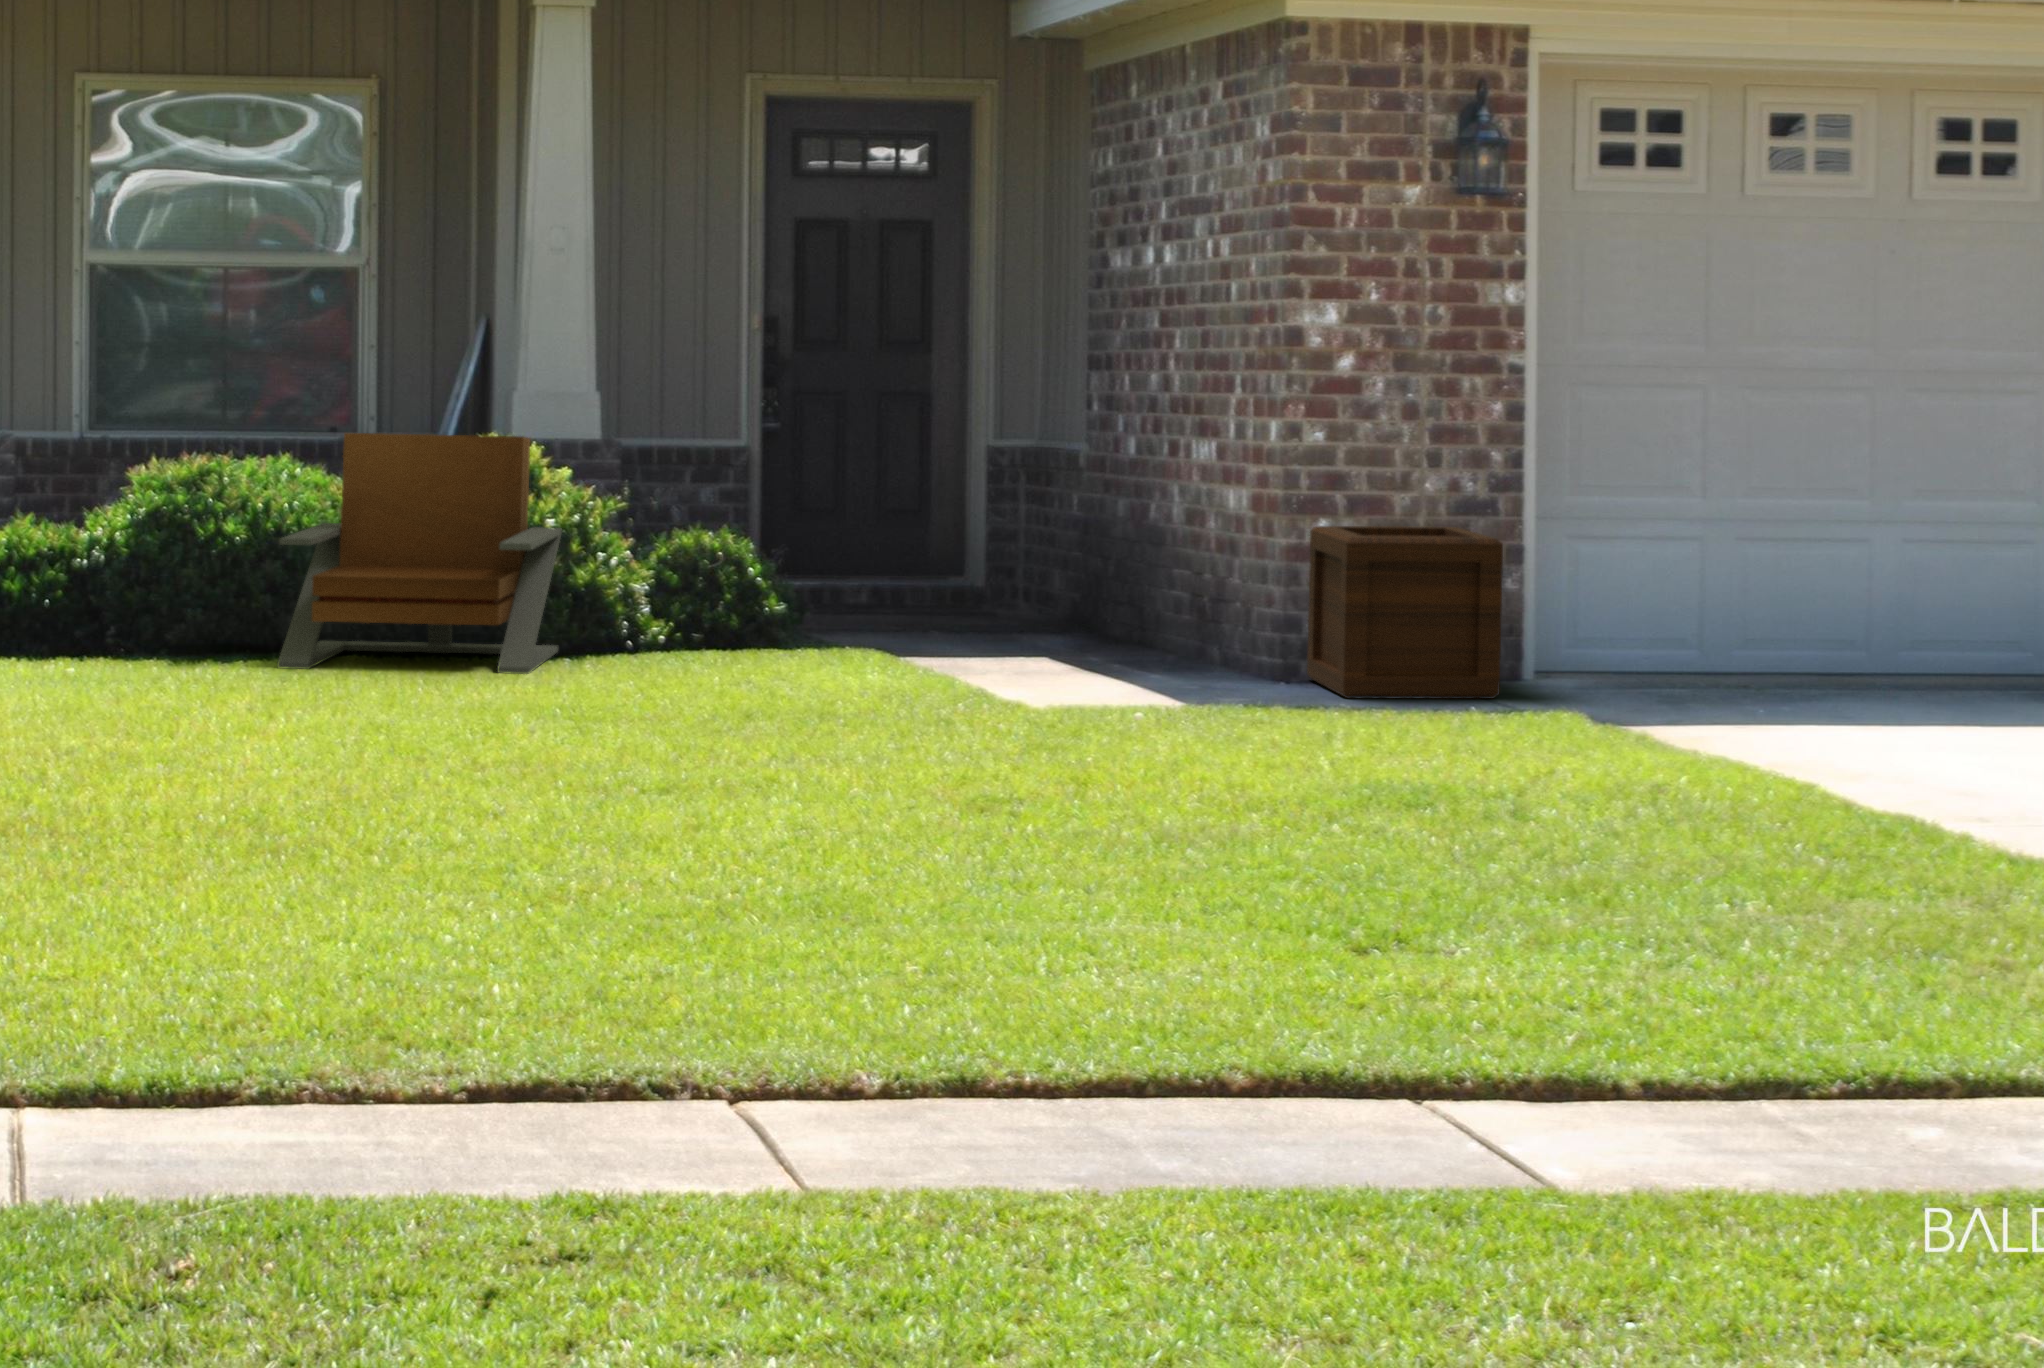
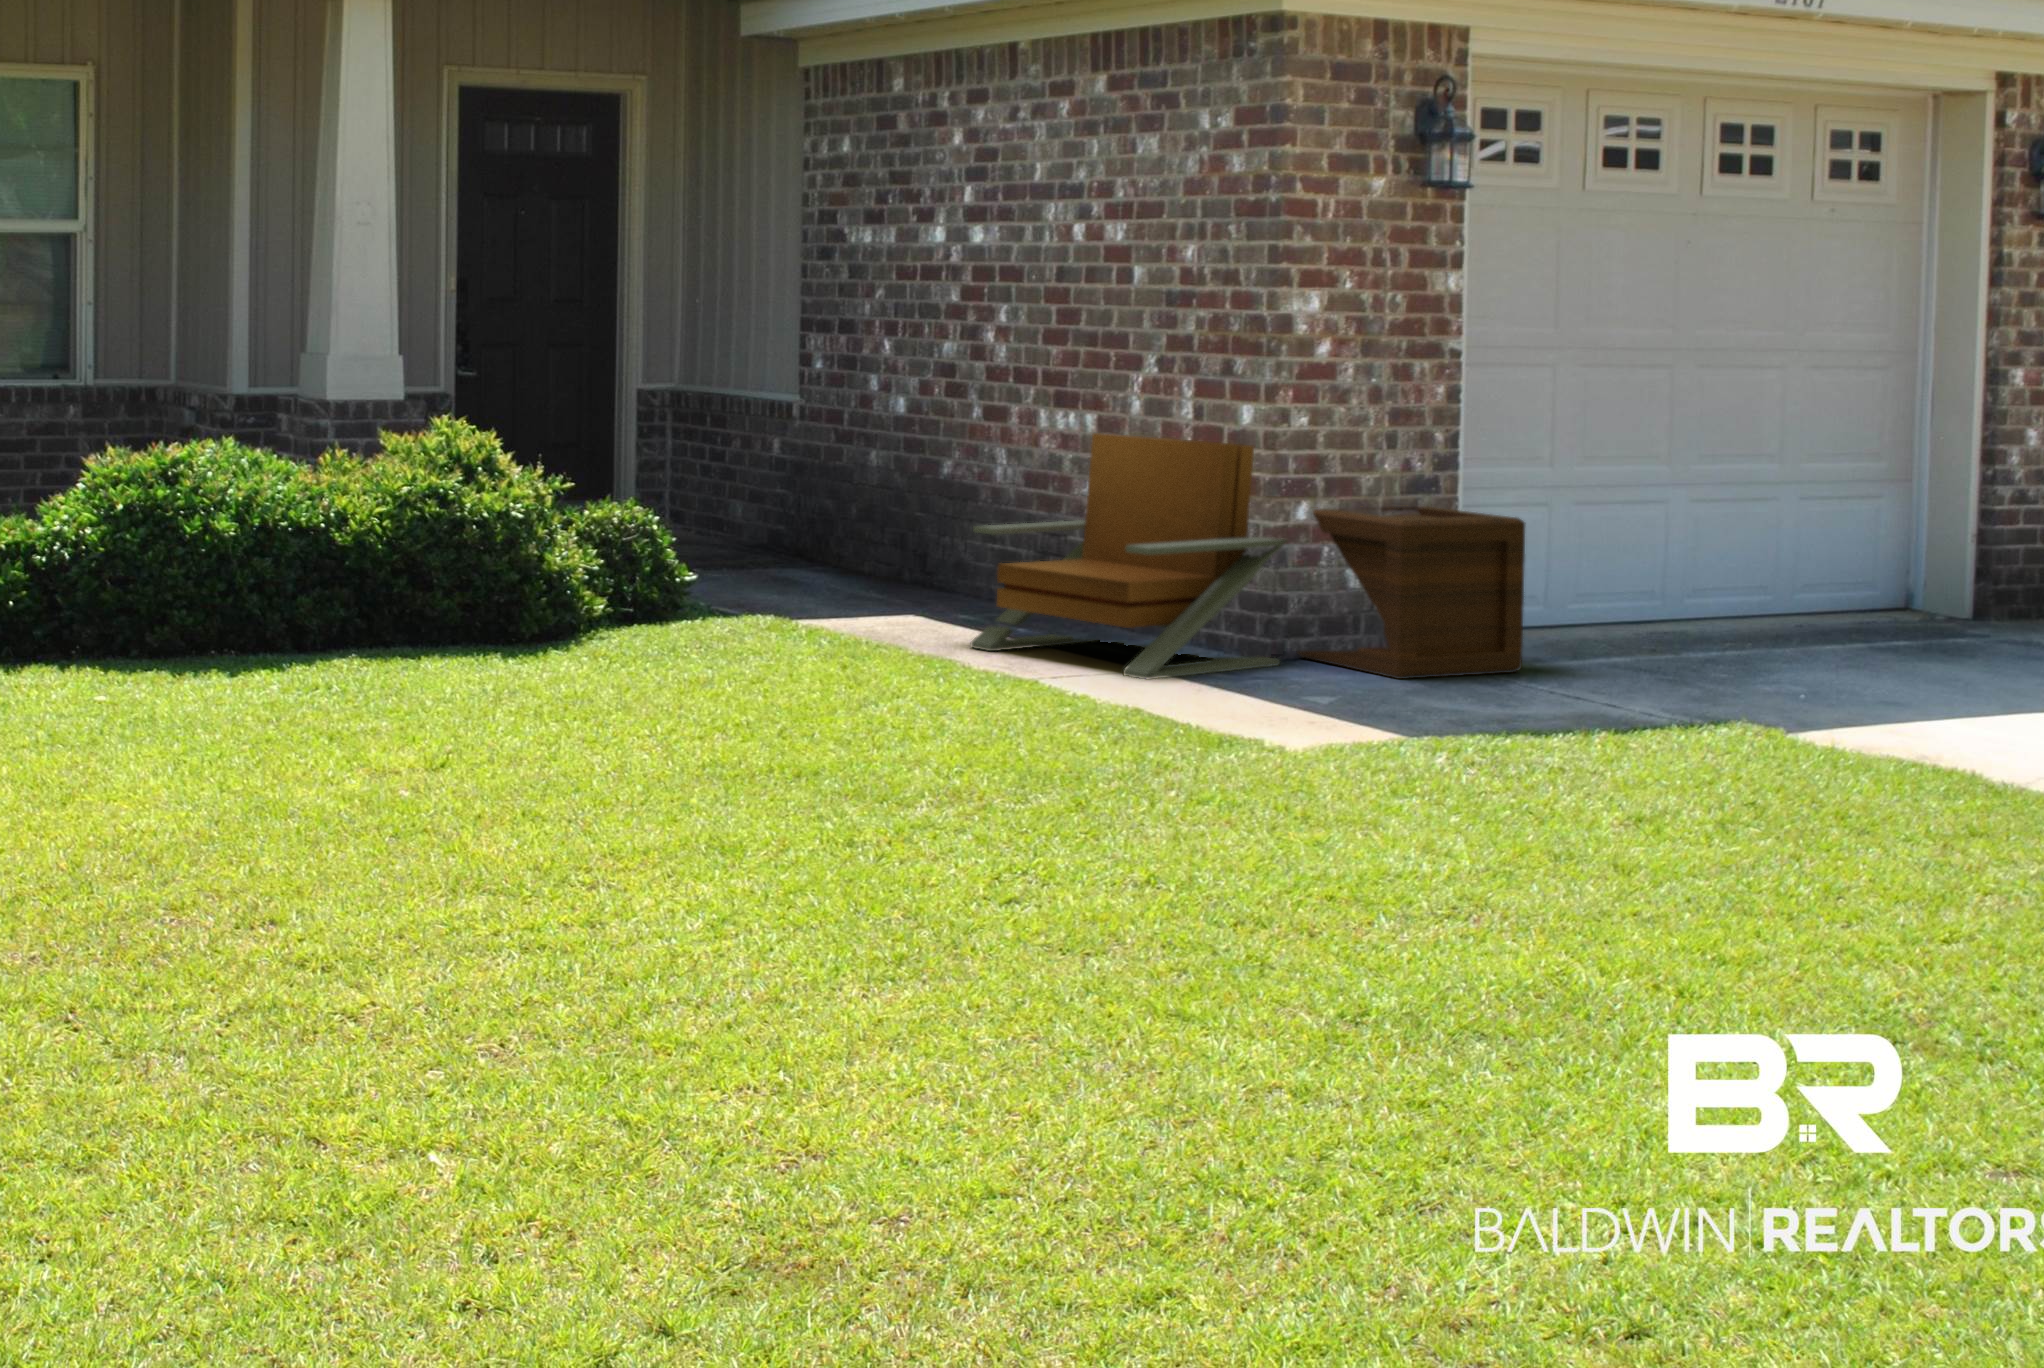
lounge chair: present [277,433,562,674] -> present [970,433,1287,679]

